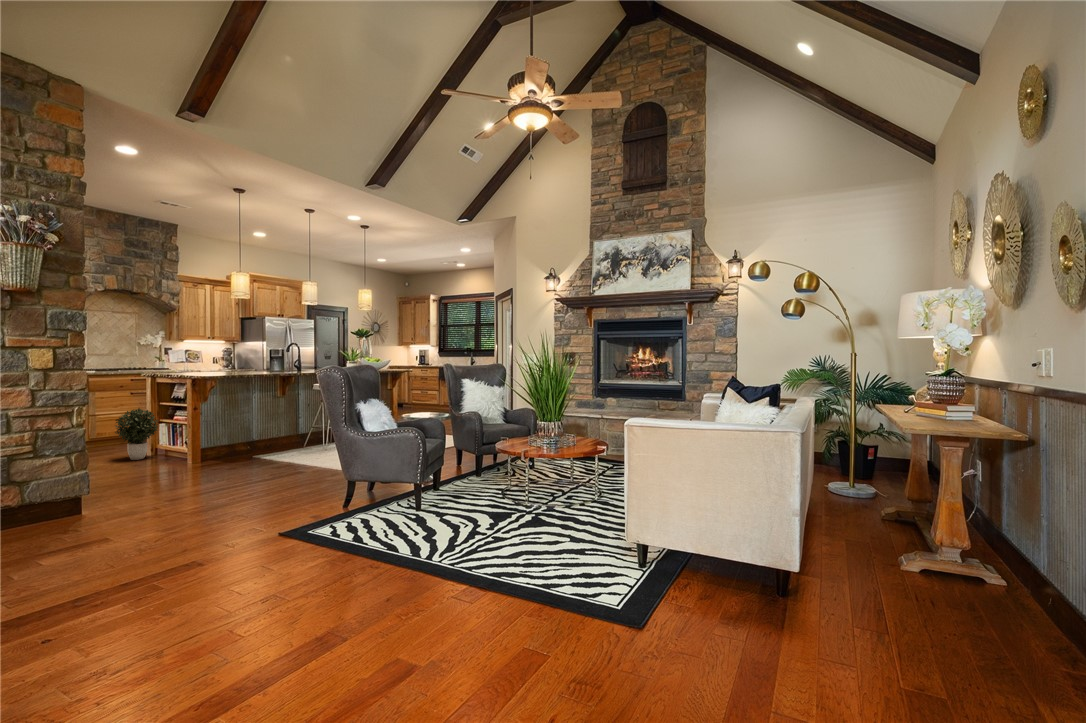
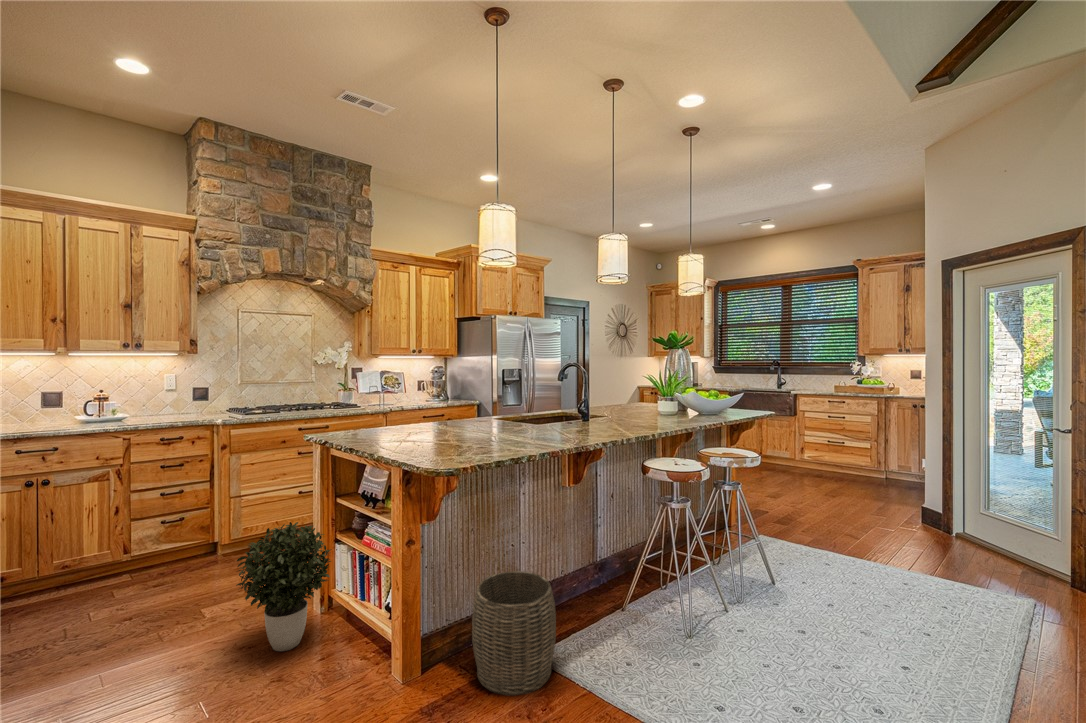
woven basket: none [223,424,260,460] -> present [472,571,556,695]

